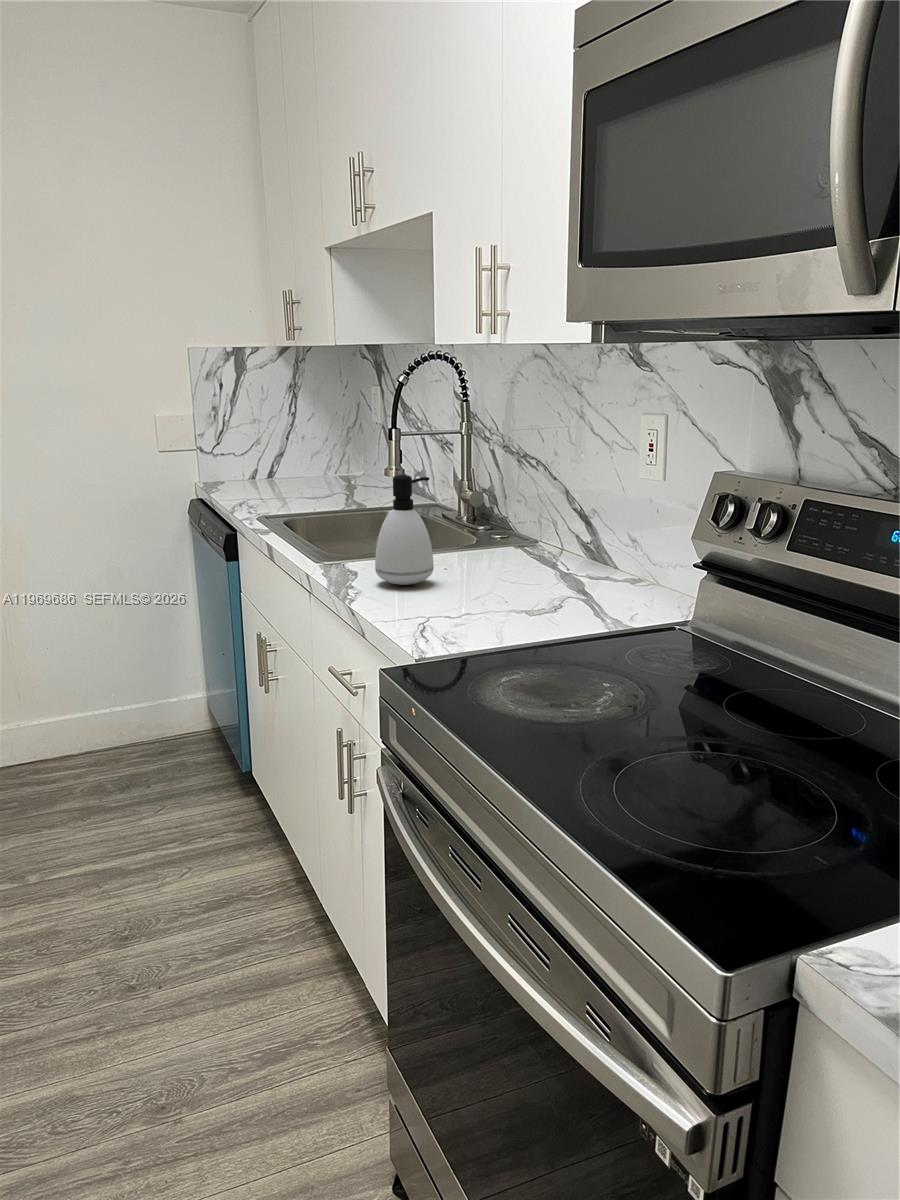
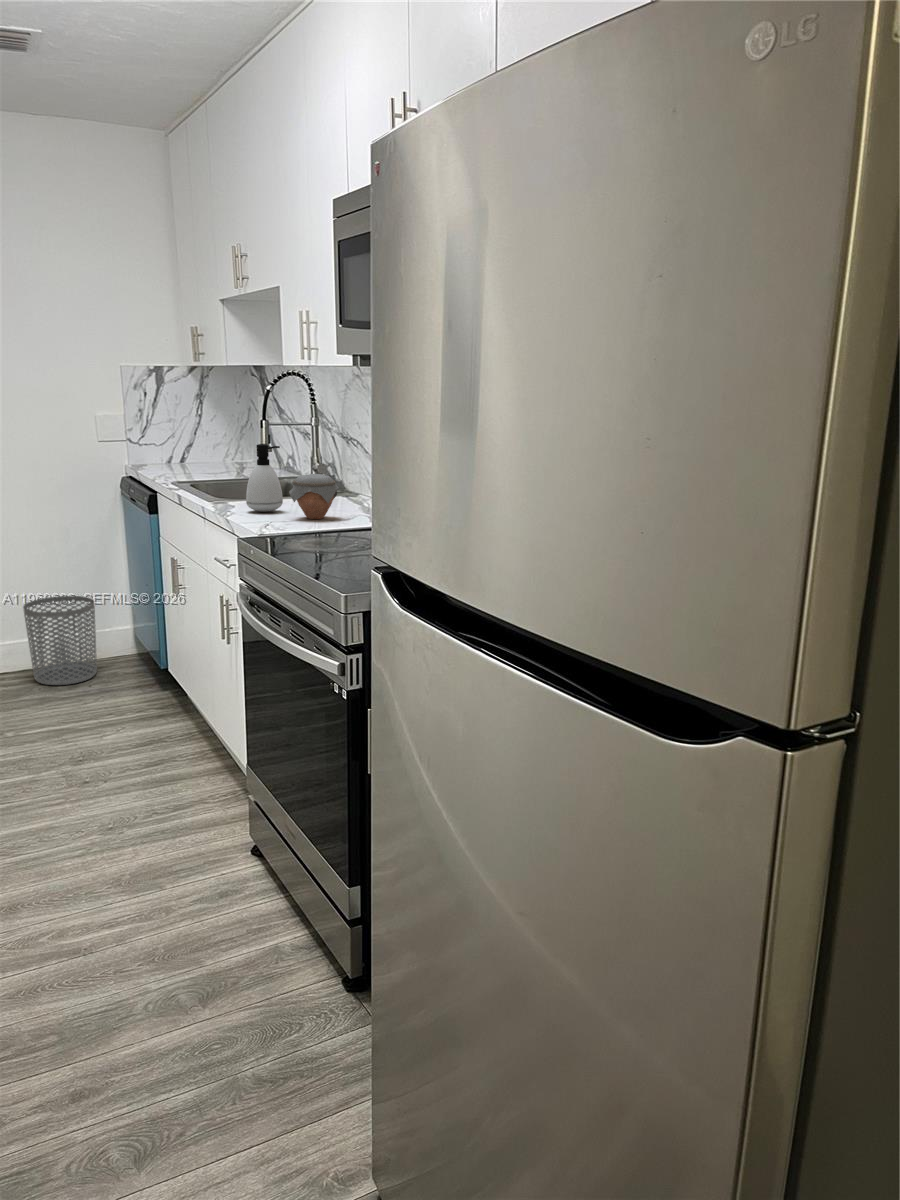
jar: none [453,527,535,606] -> present [289,474,339,519]
waste bin: none [61,658,160,783] -> present [23,596,97,685]

